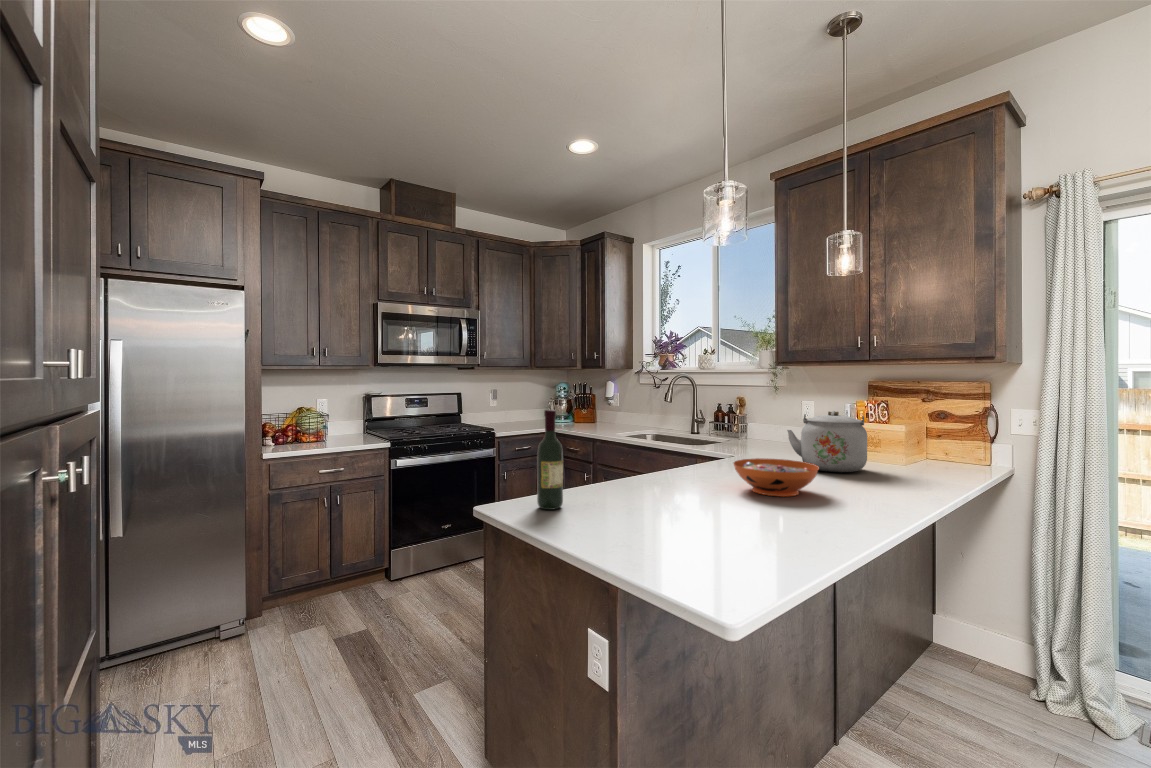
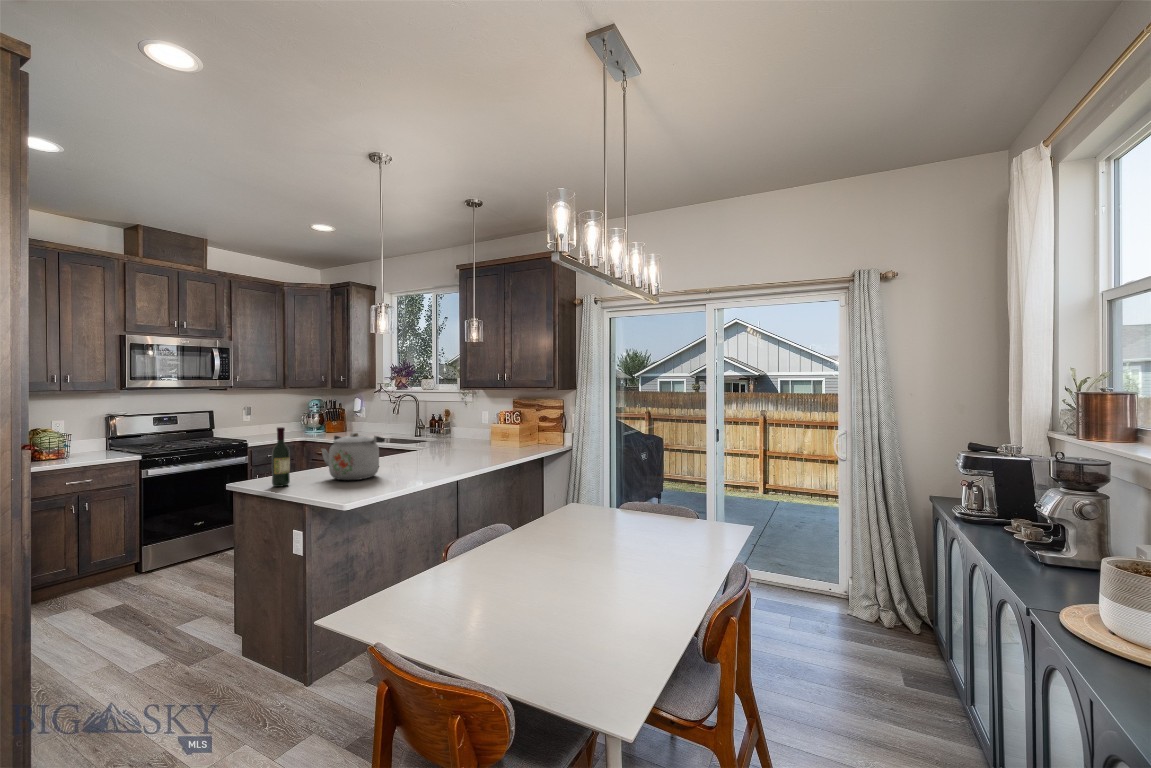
kettle: present [787,411,867,472] -> present [322,433,385,480]
decorative bowl: present [734,458,819,496] -> none [407,449,453,470]

